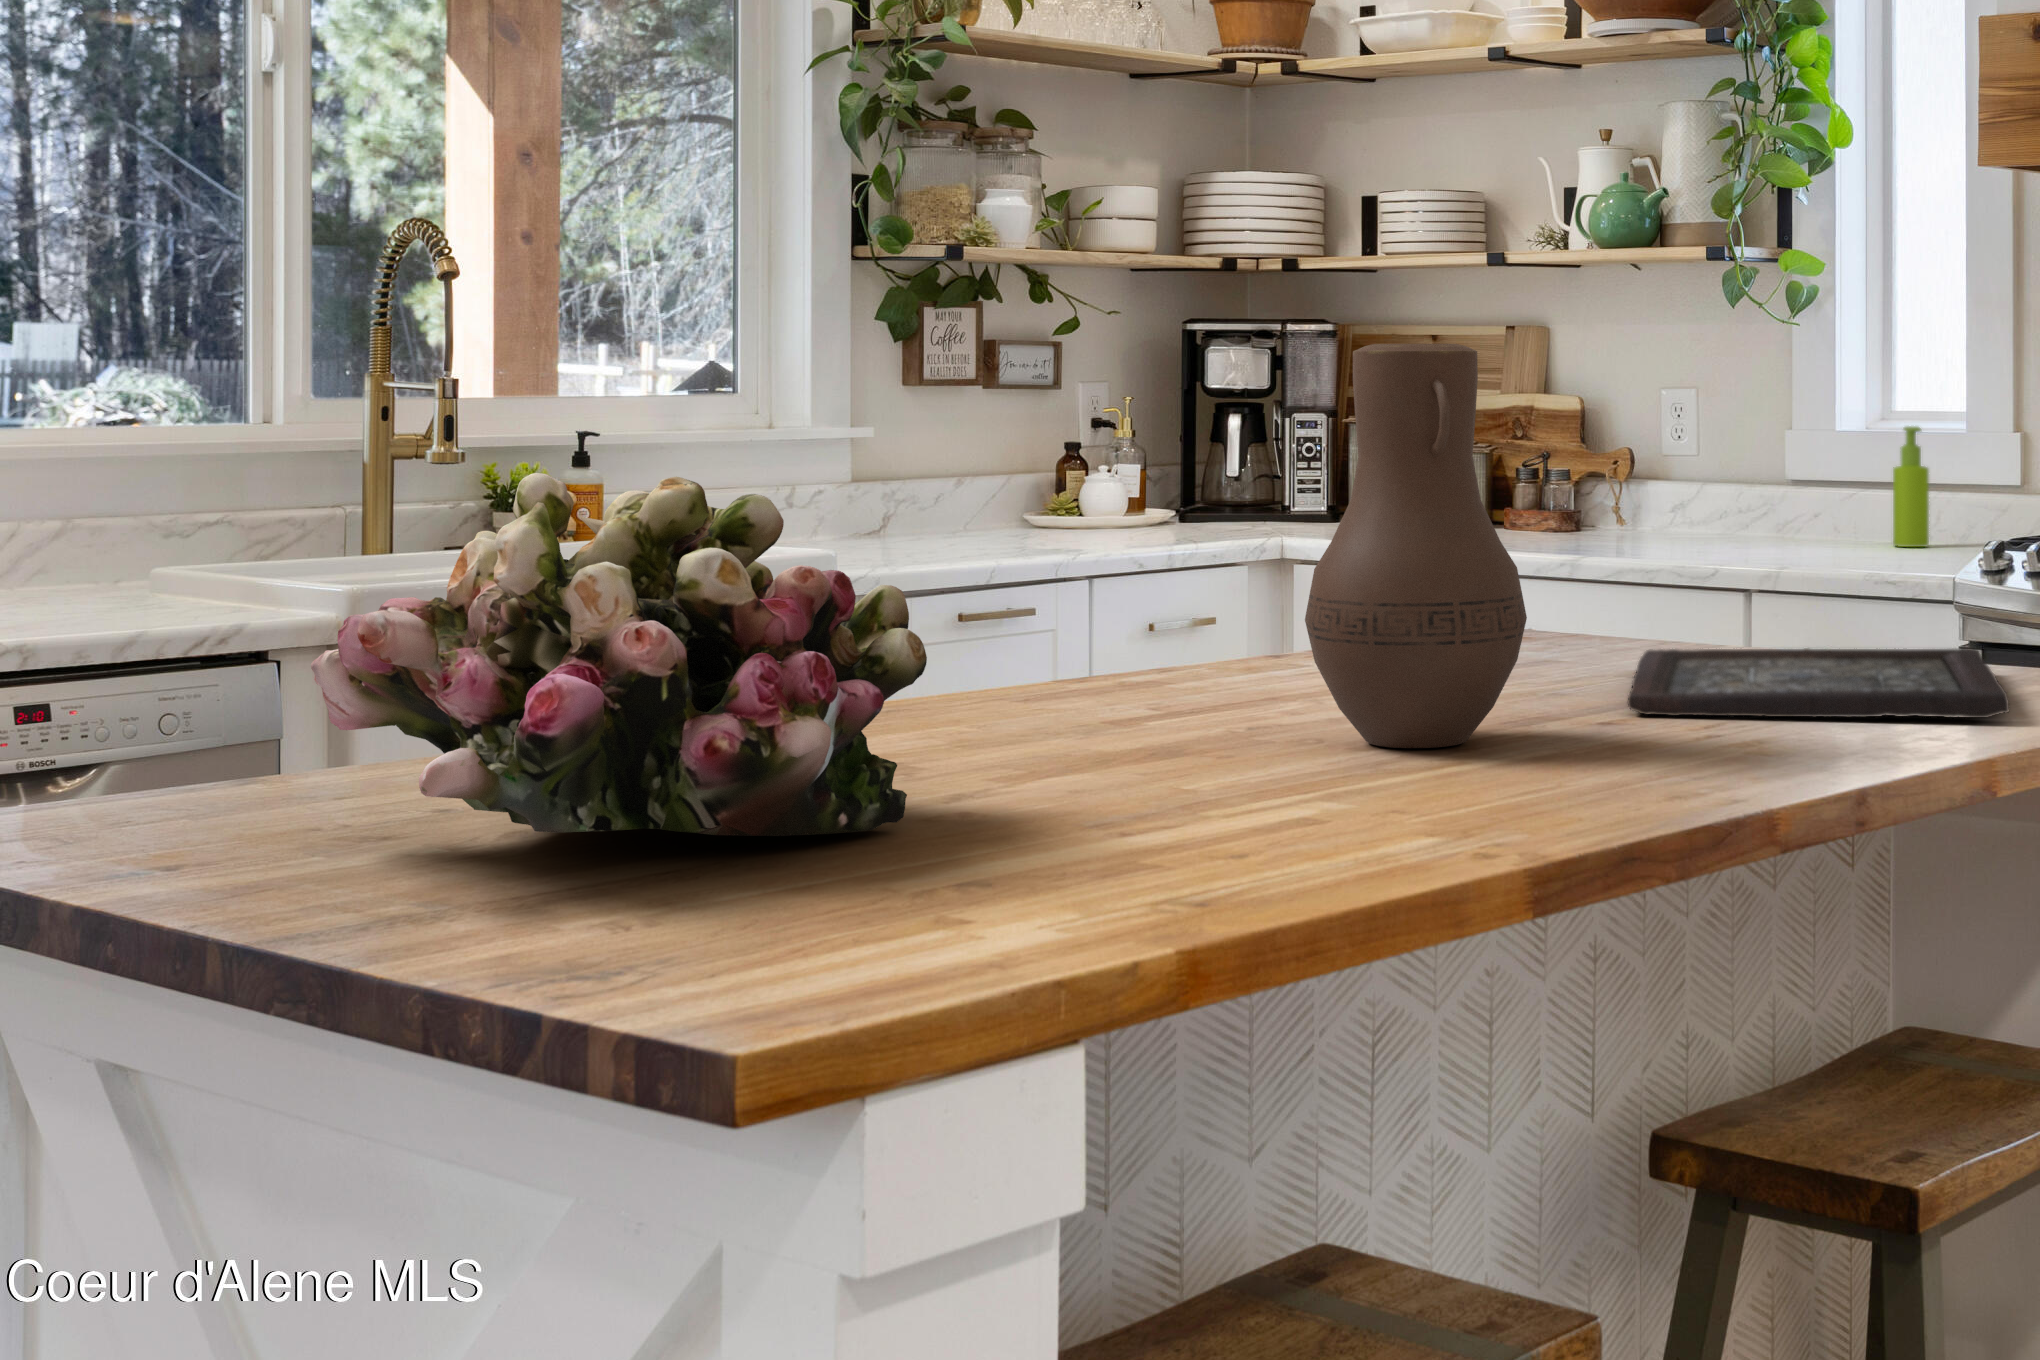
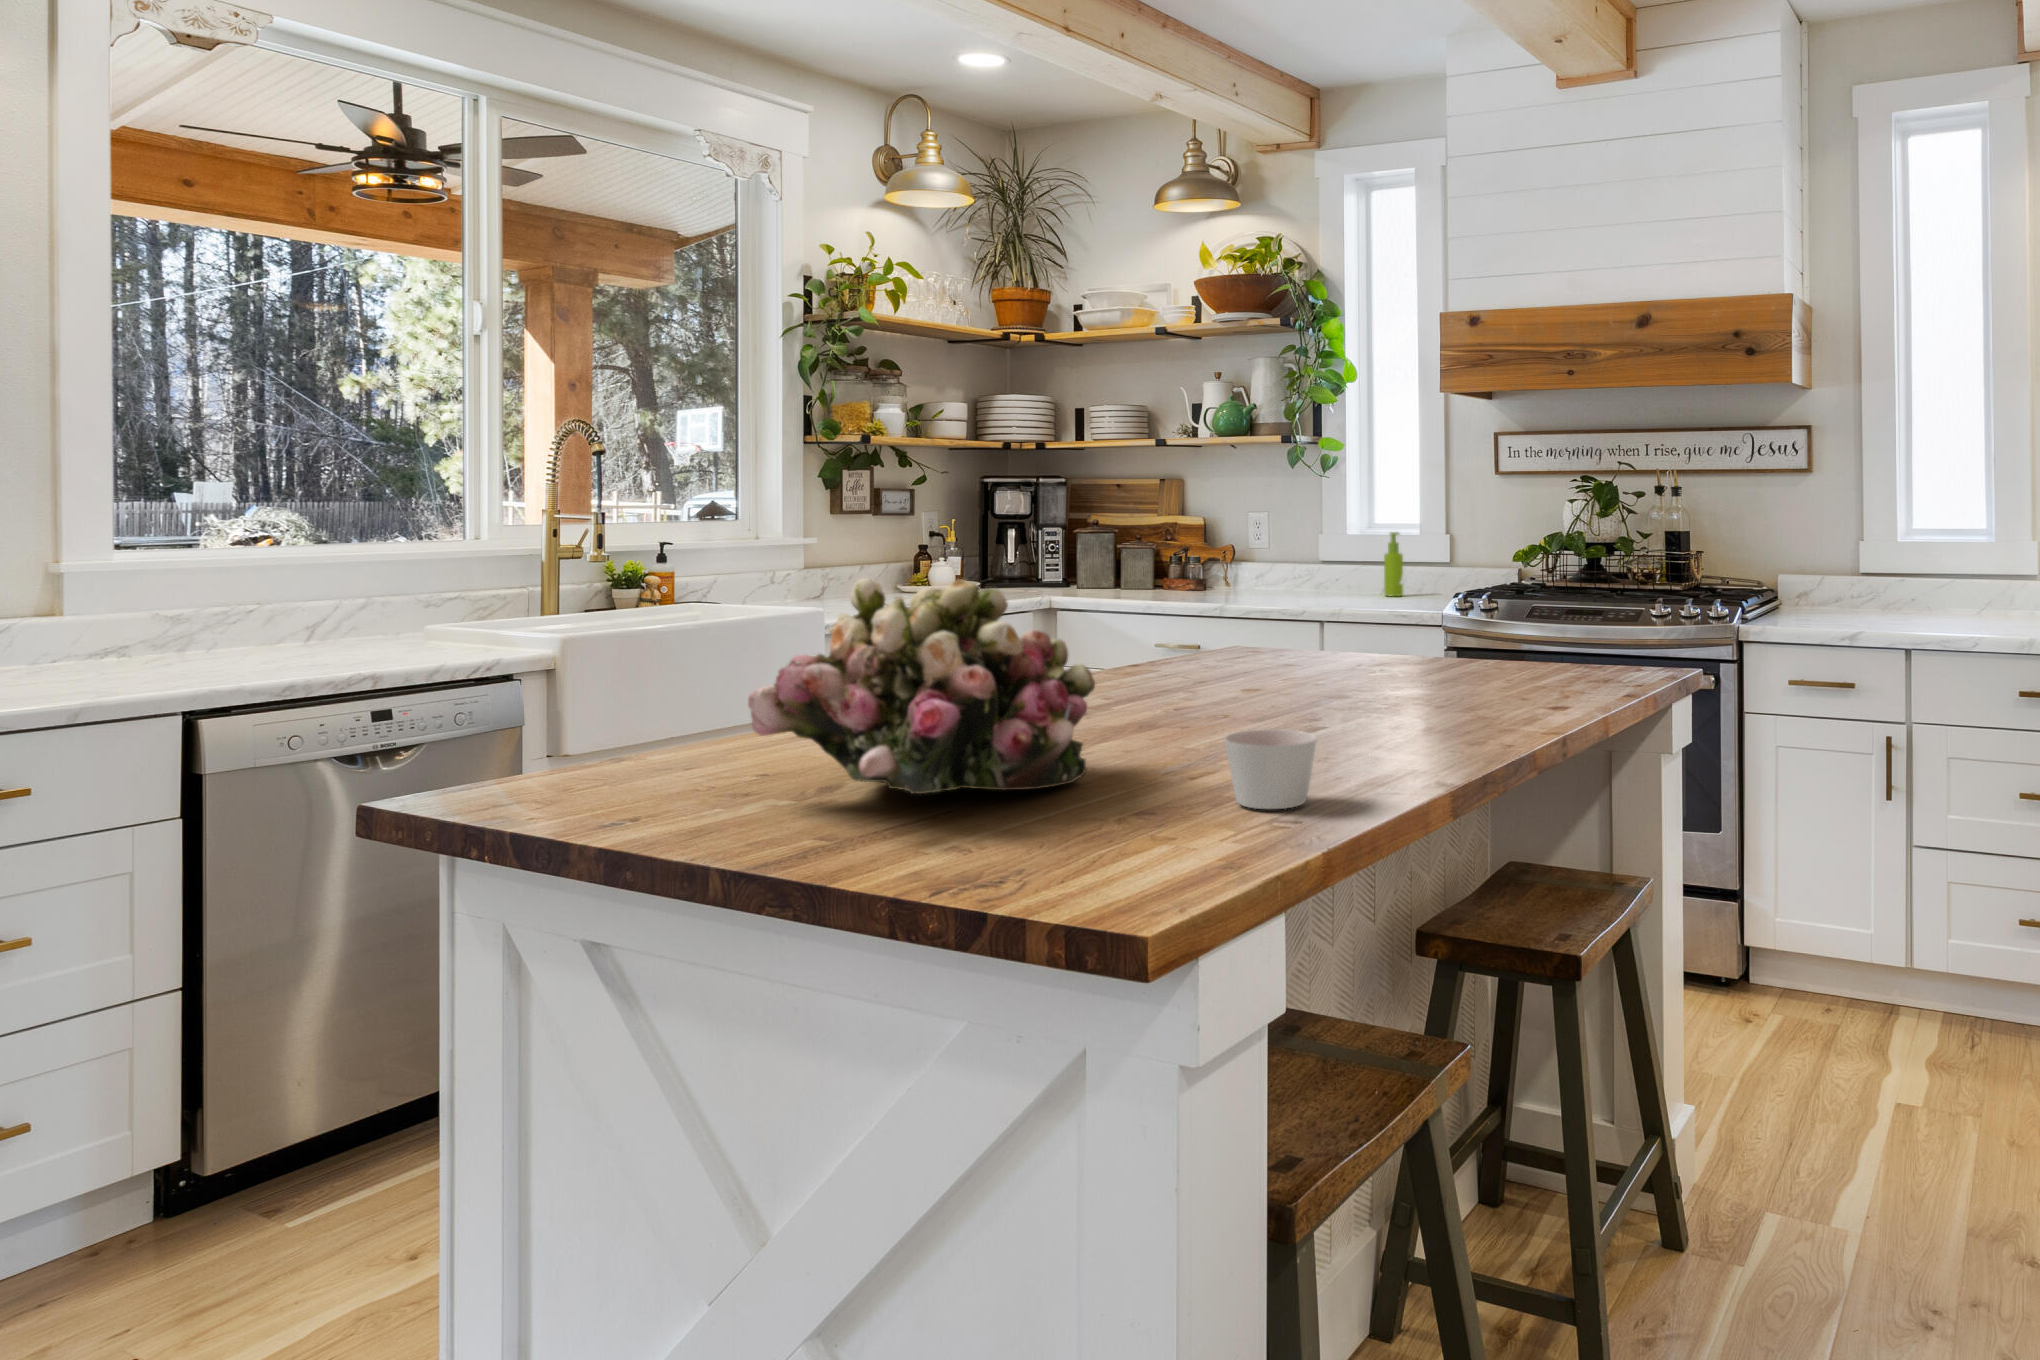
vase: present [1305,344,1527,748] -> none [1237,494,1360,721]
tray: present [1628,648,2009,718] -> none [1360,654,1594,696]
candle: none [1079,748,1242,885] -> present [1224,729,1317,809]

